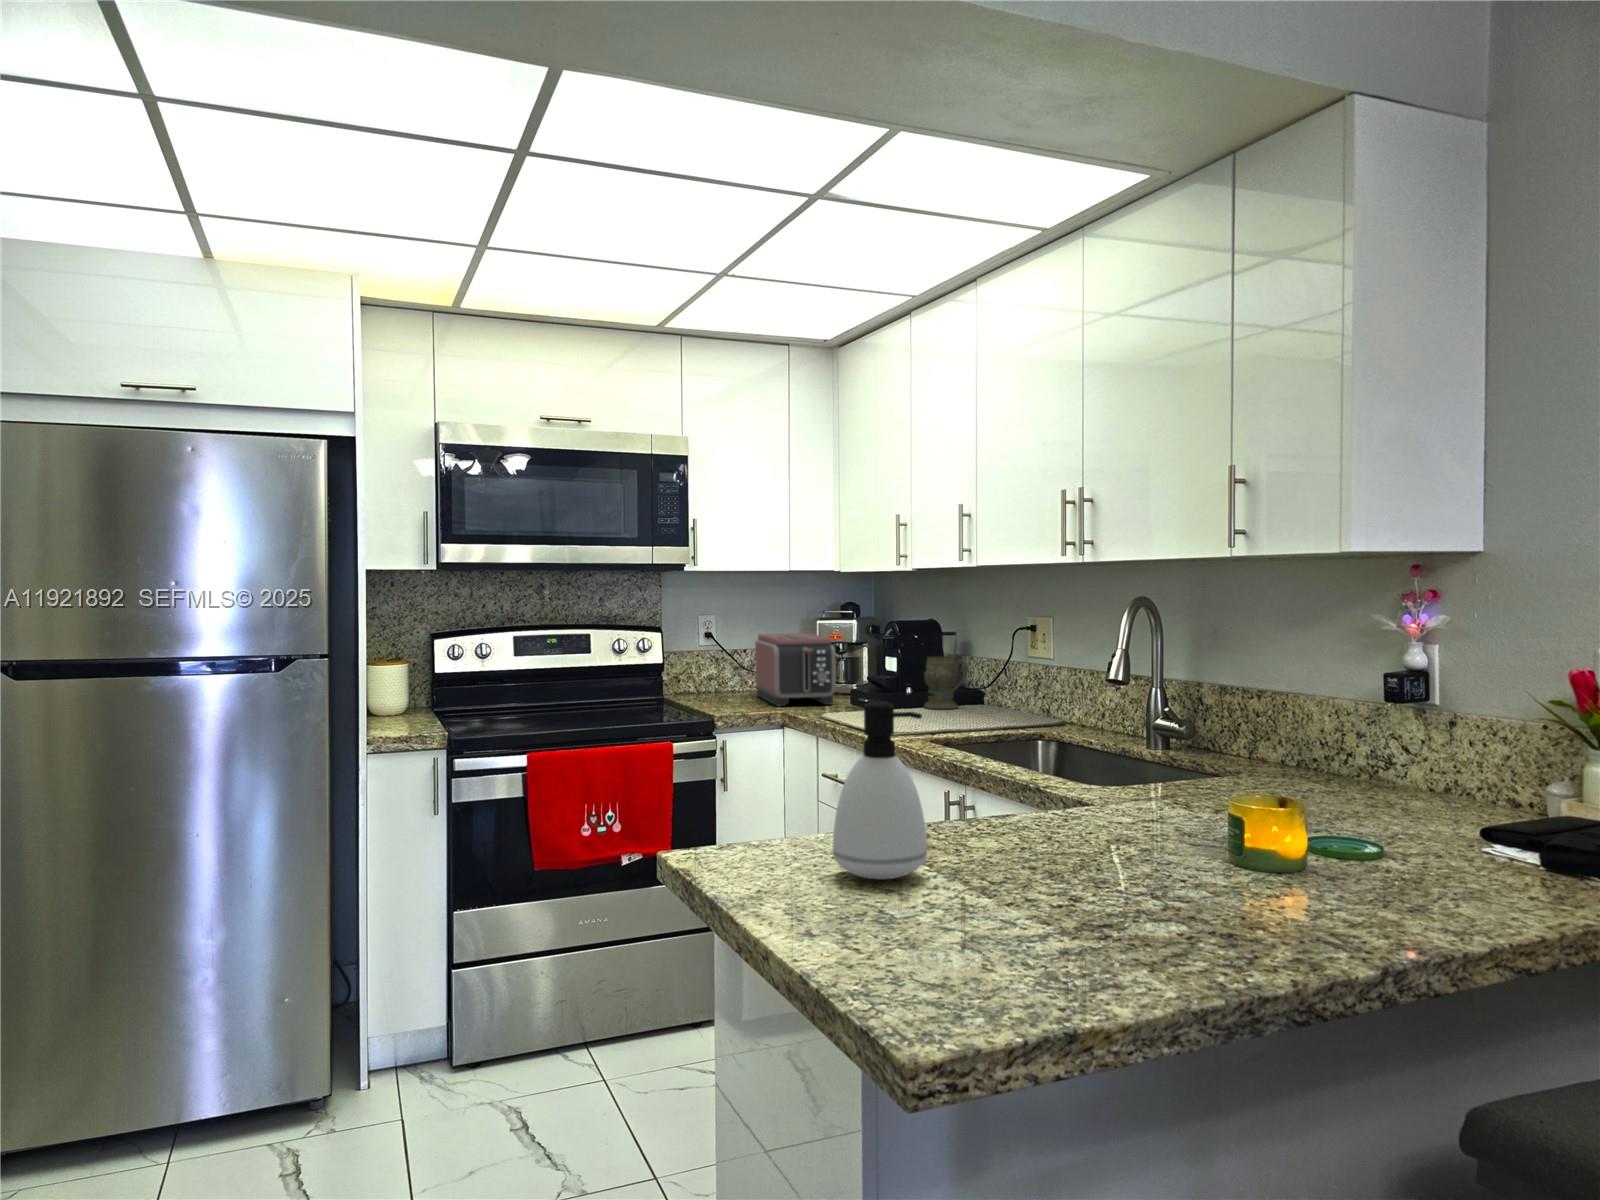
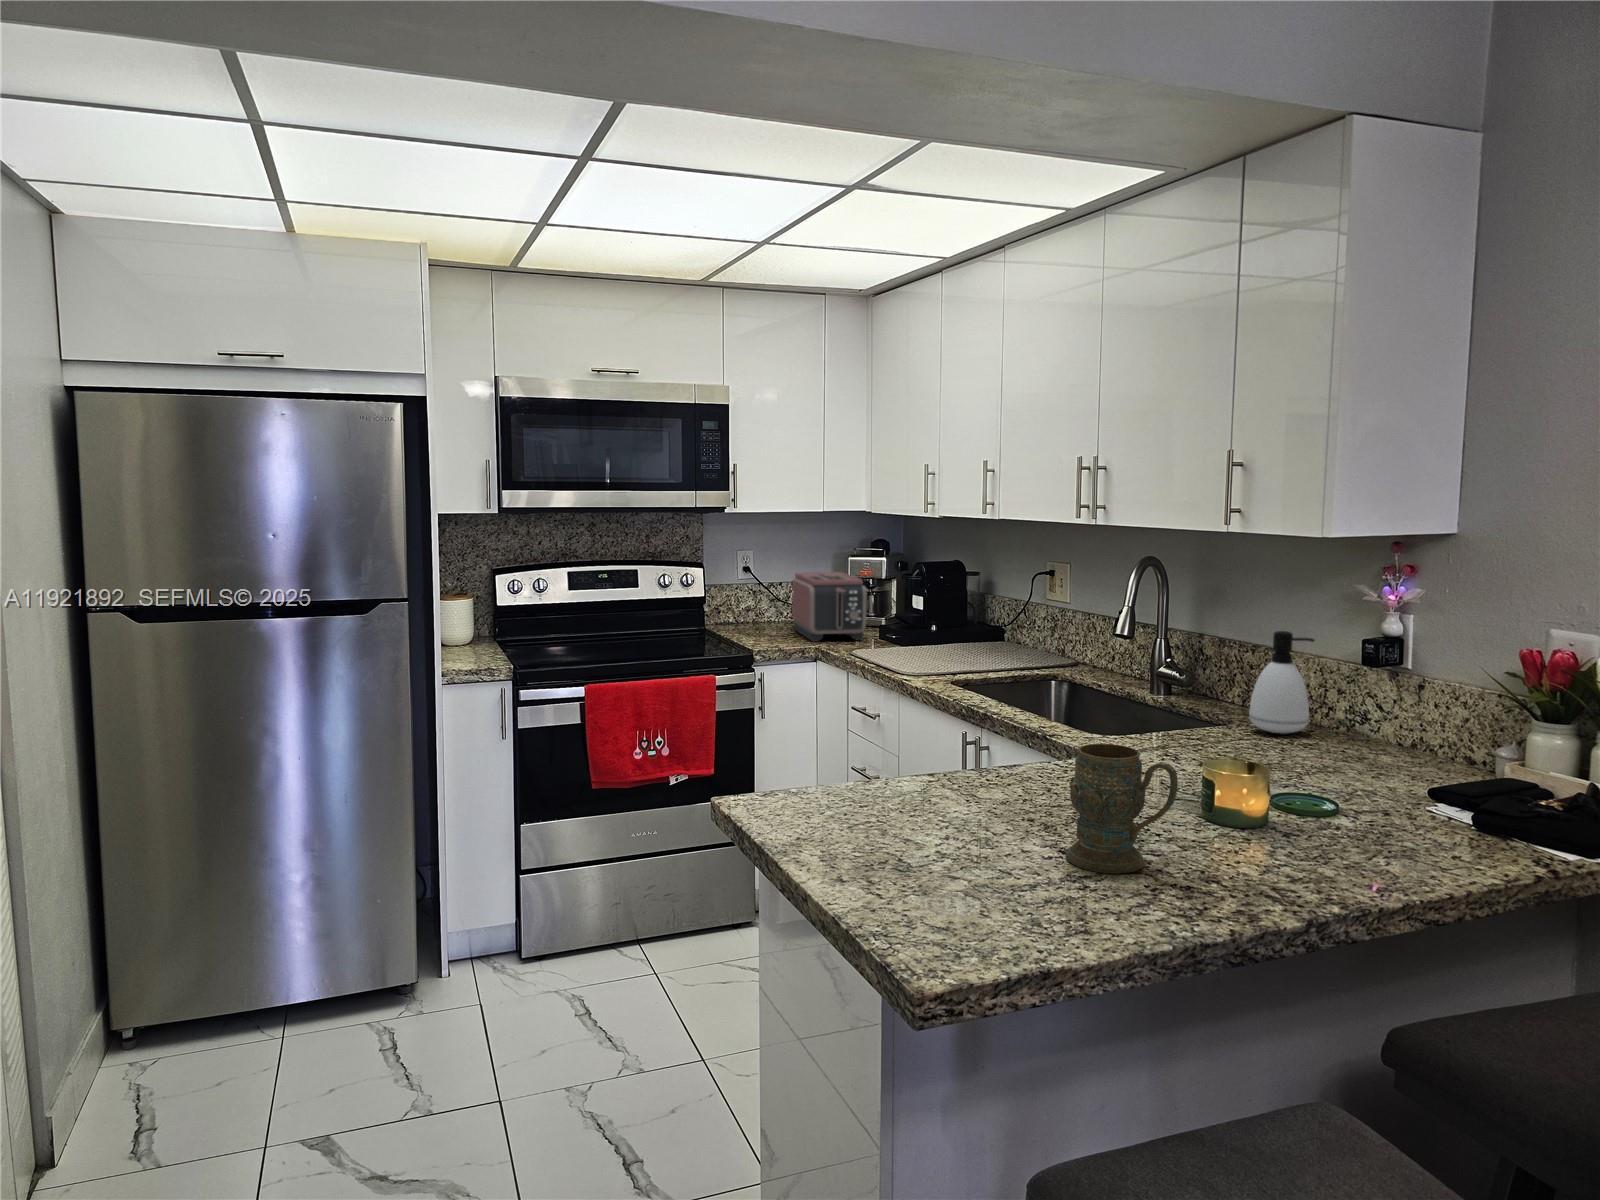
mug: present [924,656,968,709] -> present [1066,744,1178,873]
soap dispenser: present [833,701,927,879] -> present [1249,631,1314,734]

